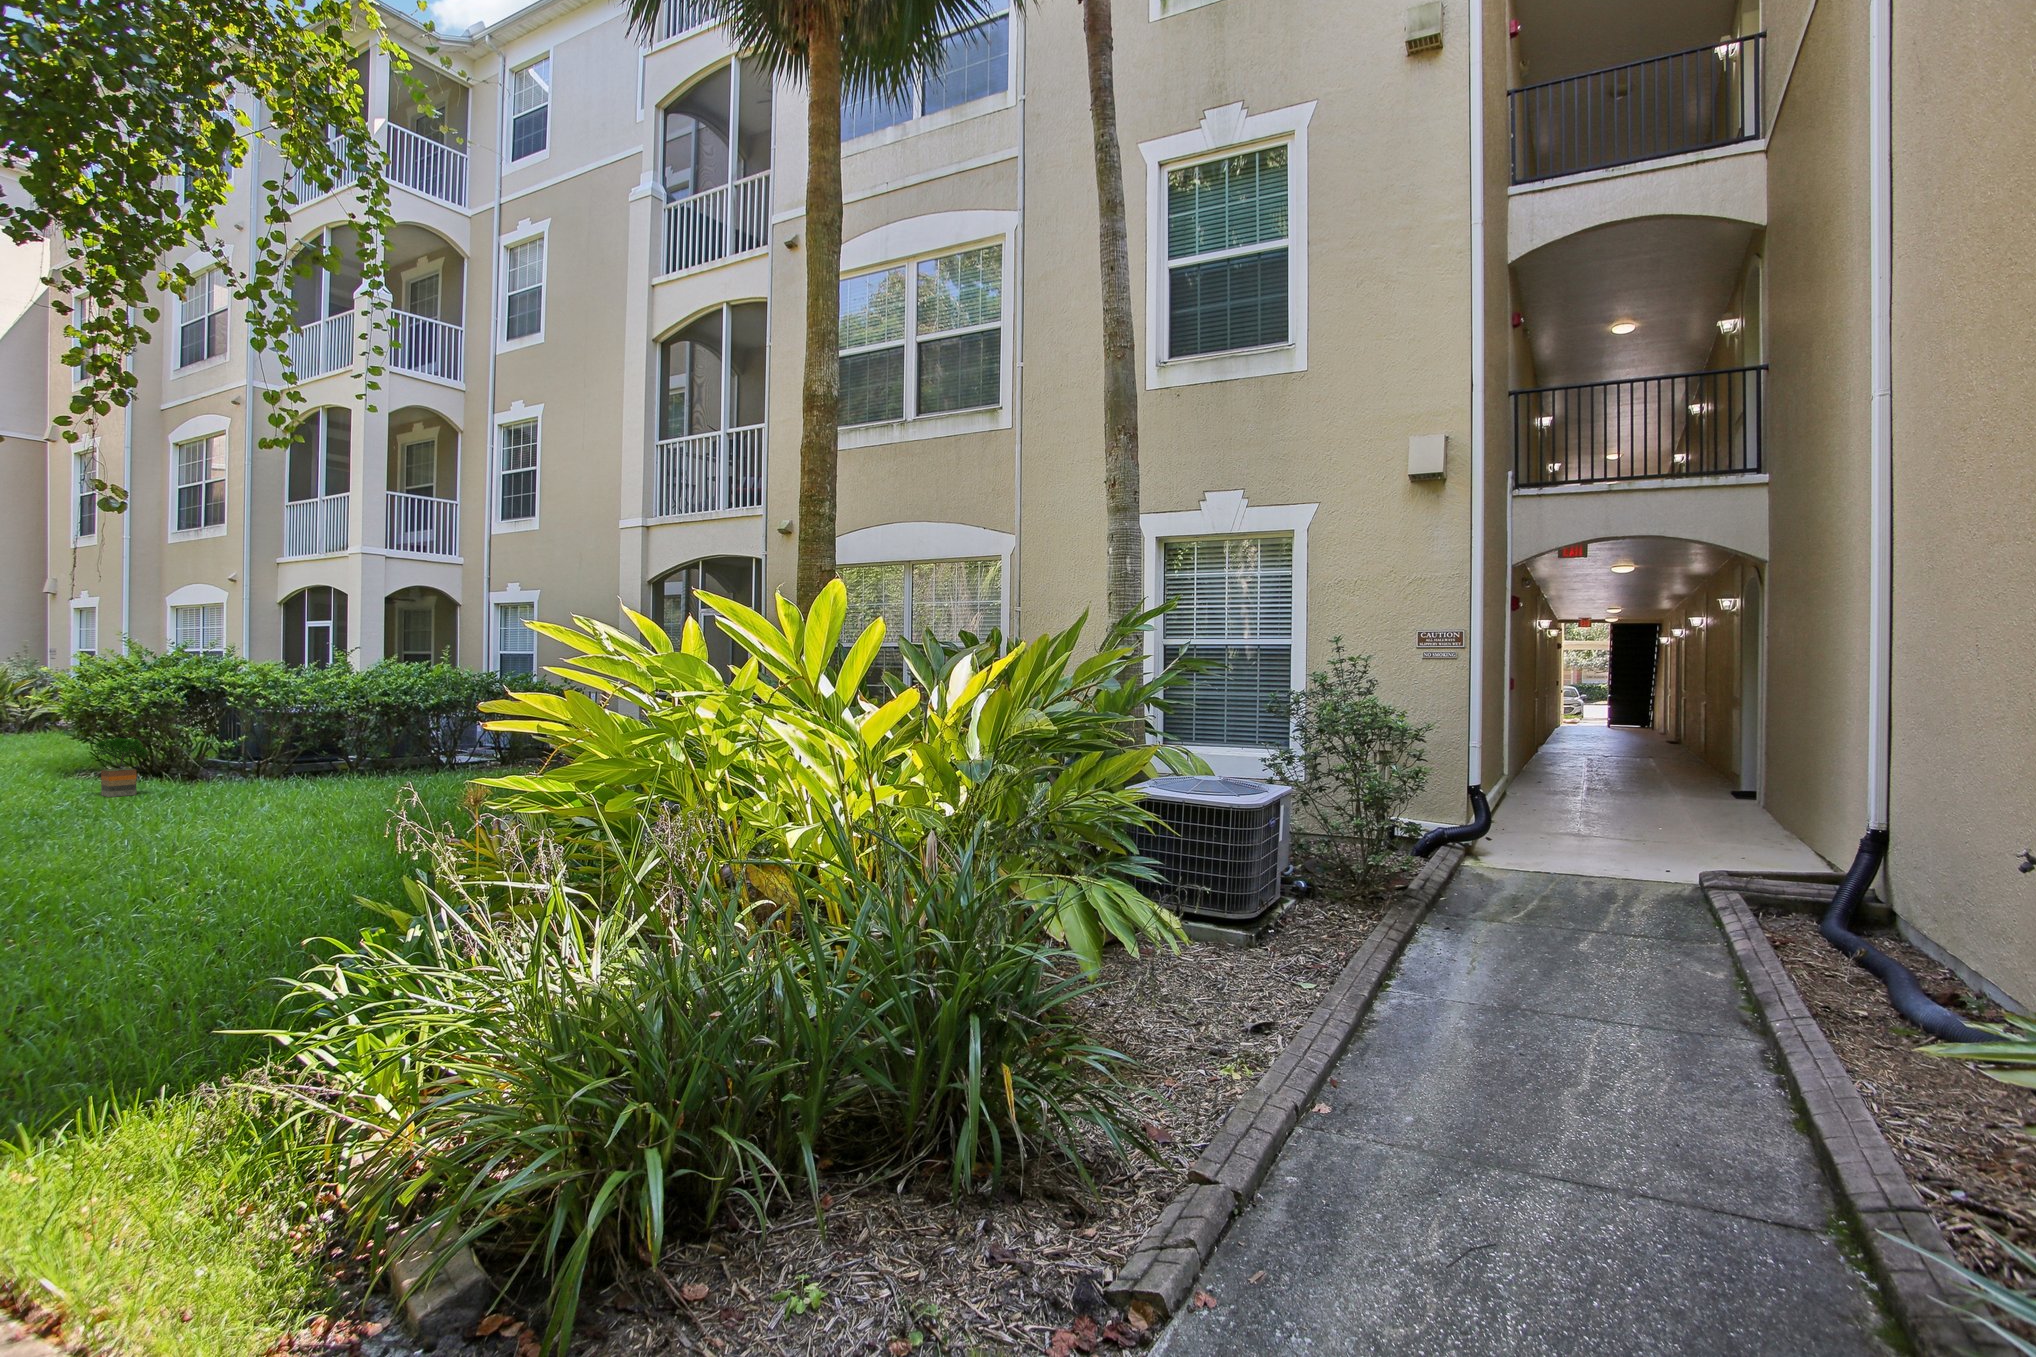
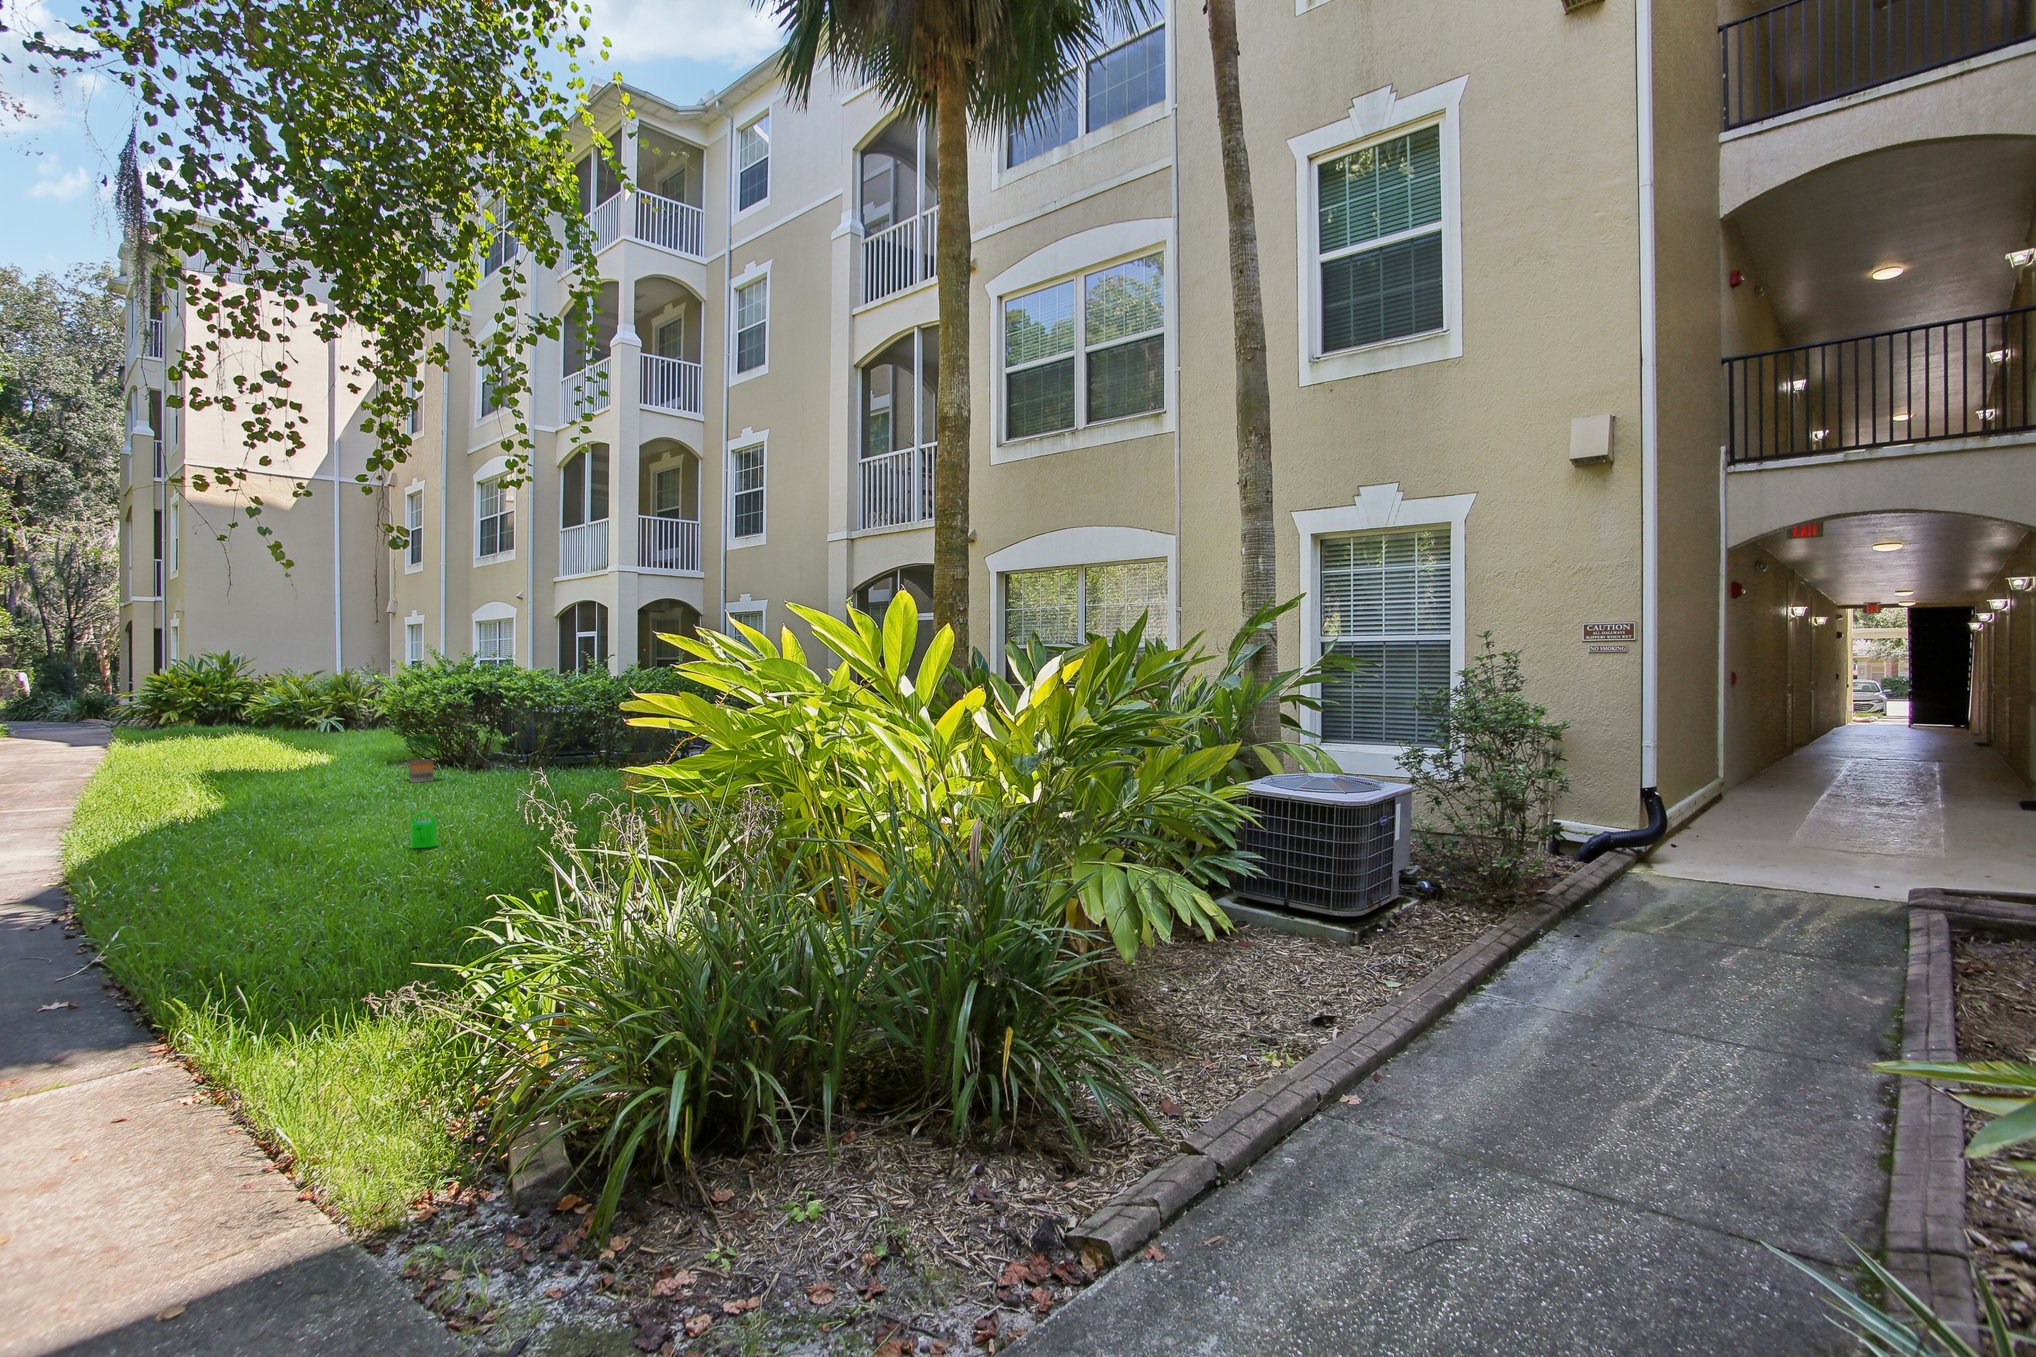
watering can: none [126,832,172,879] -> present [409,811,438,848]

